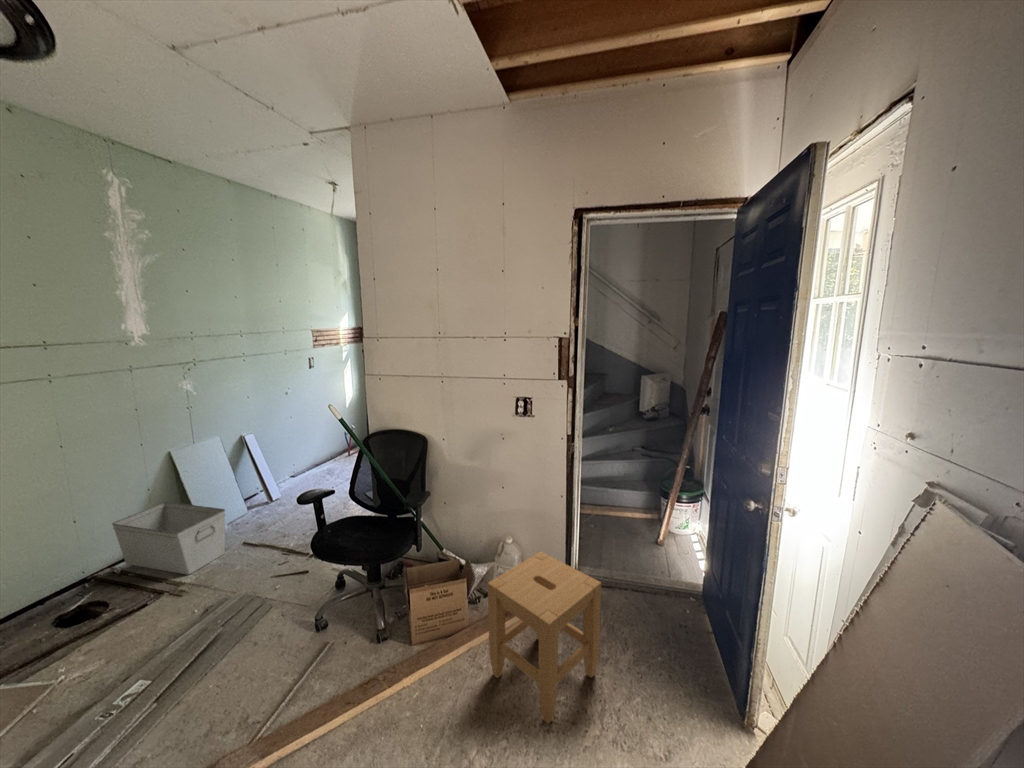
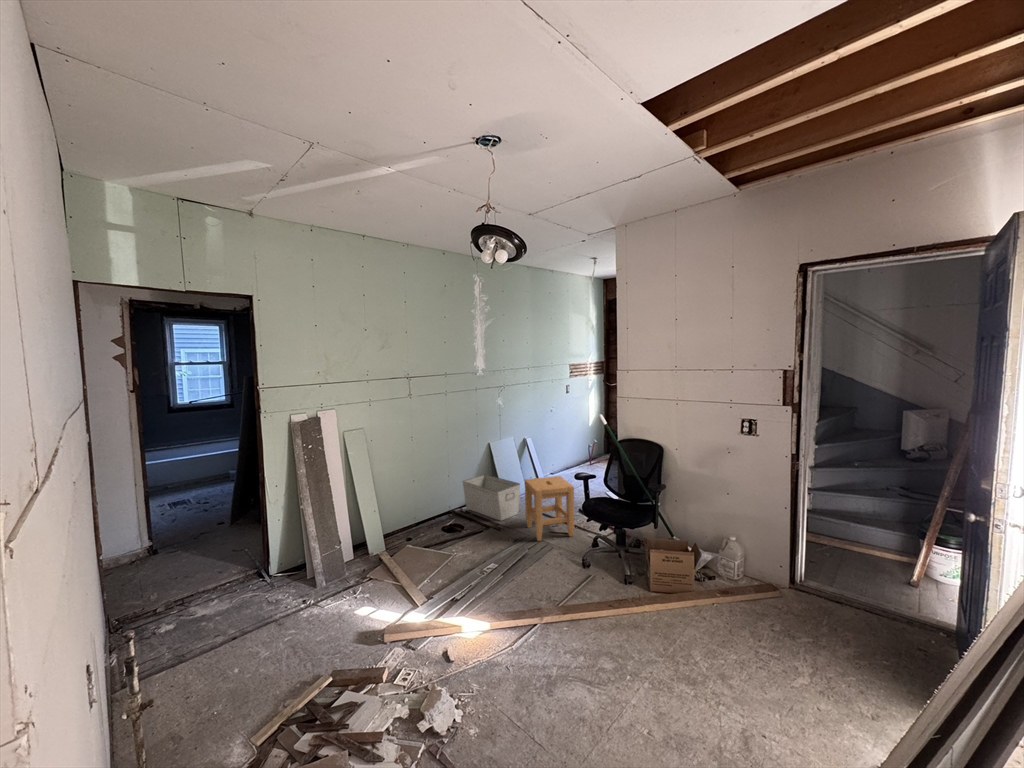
stool: present [488,552,601,724] -> present [525,476,574,541]

